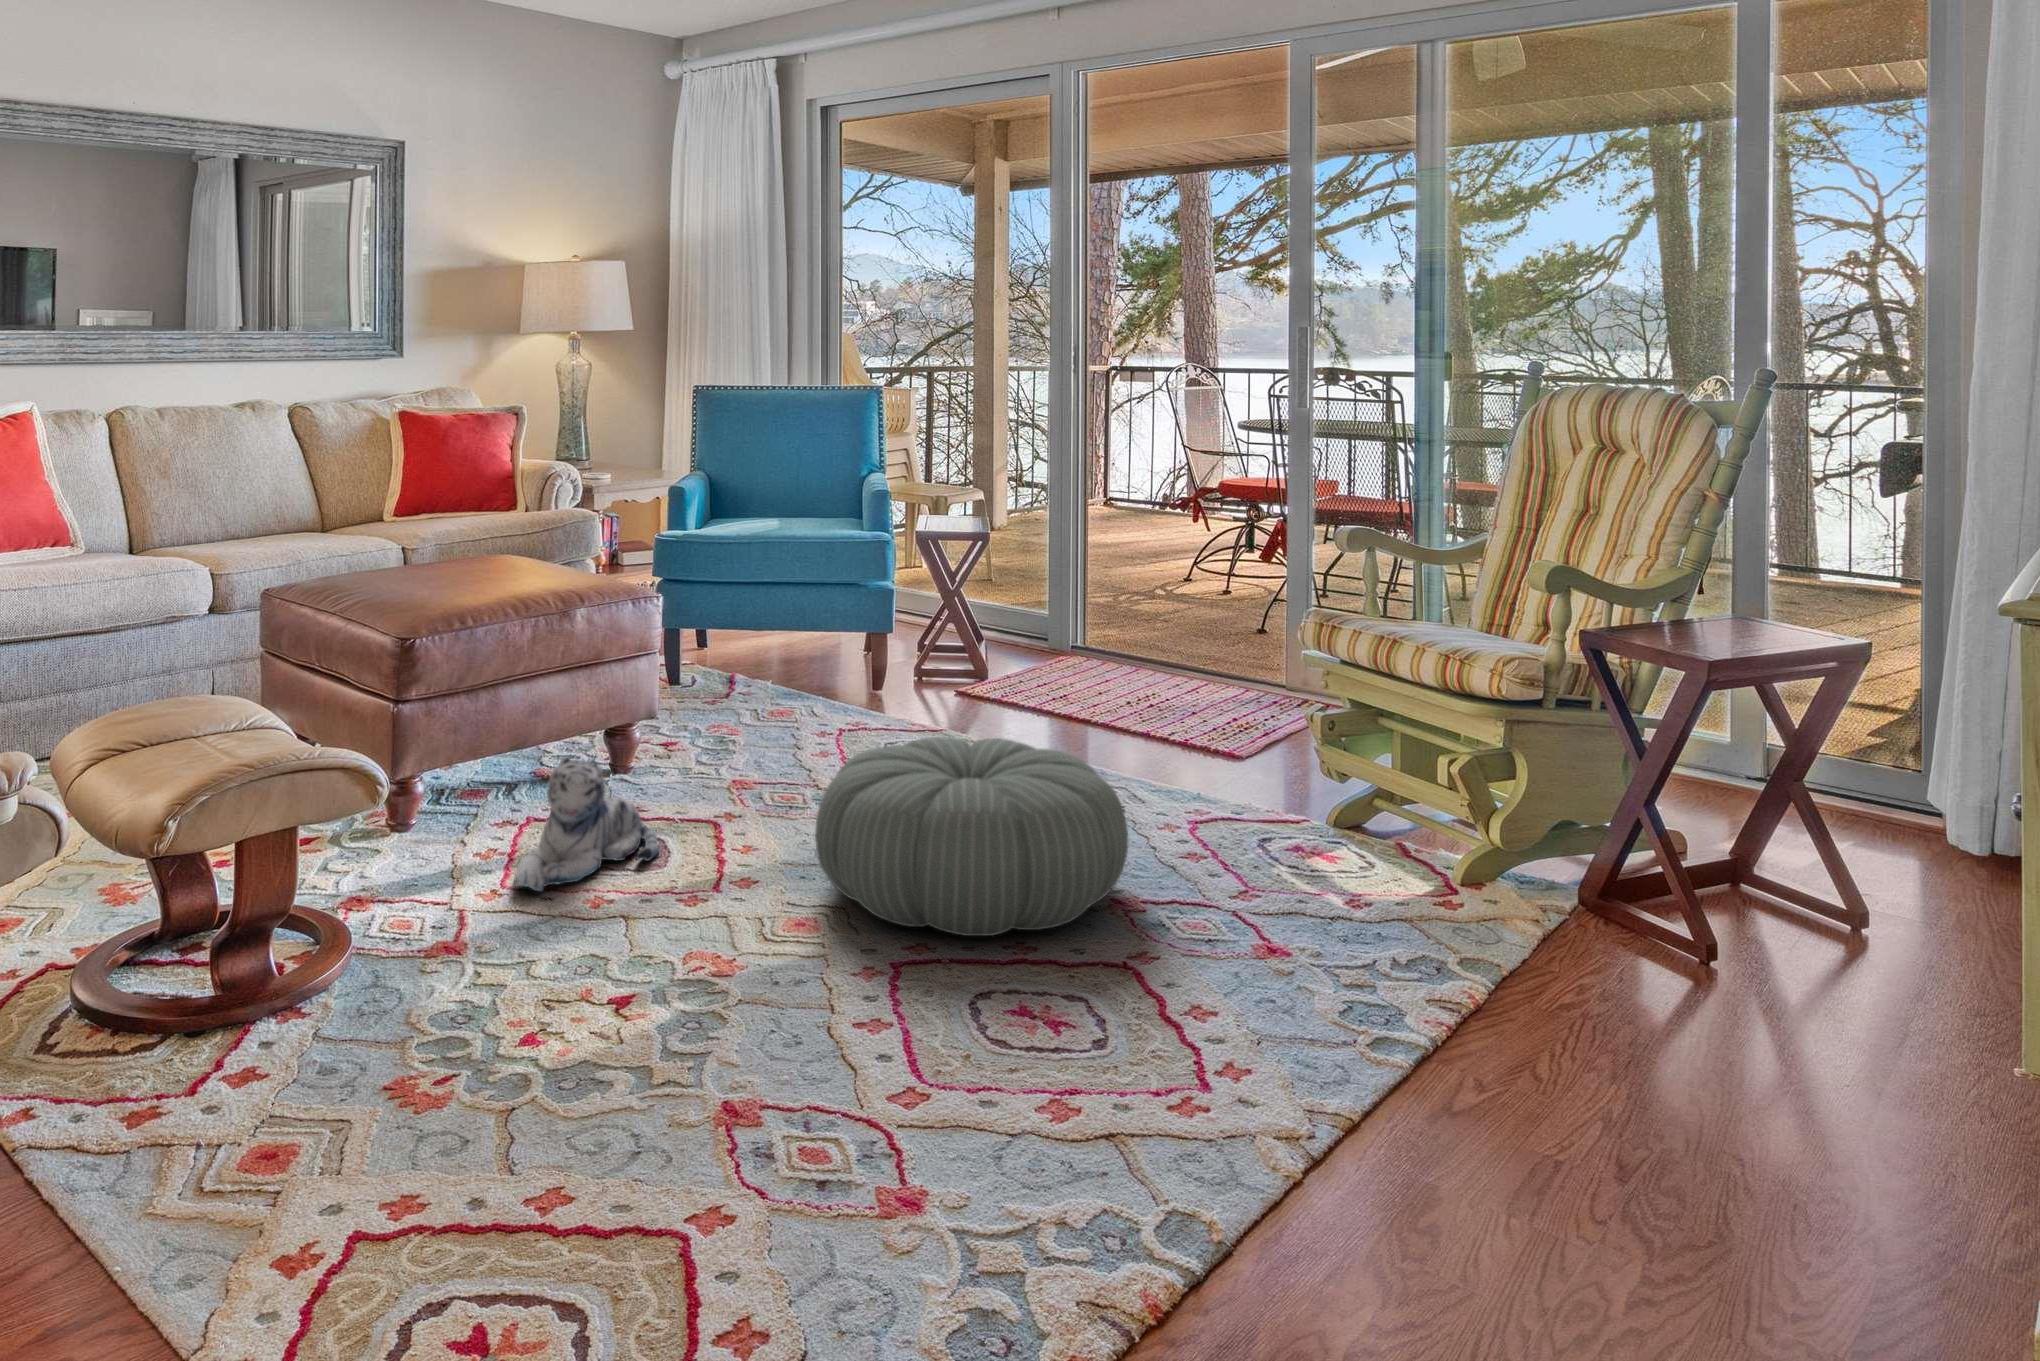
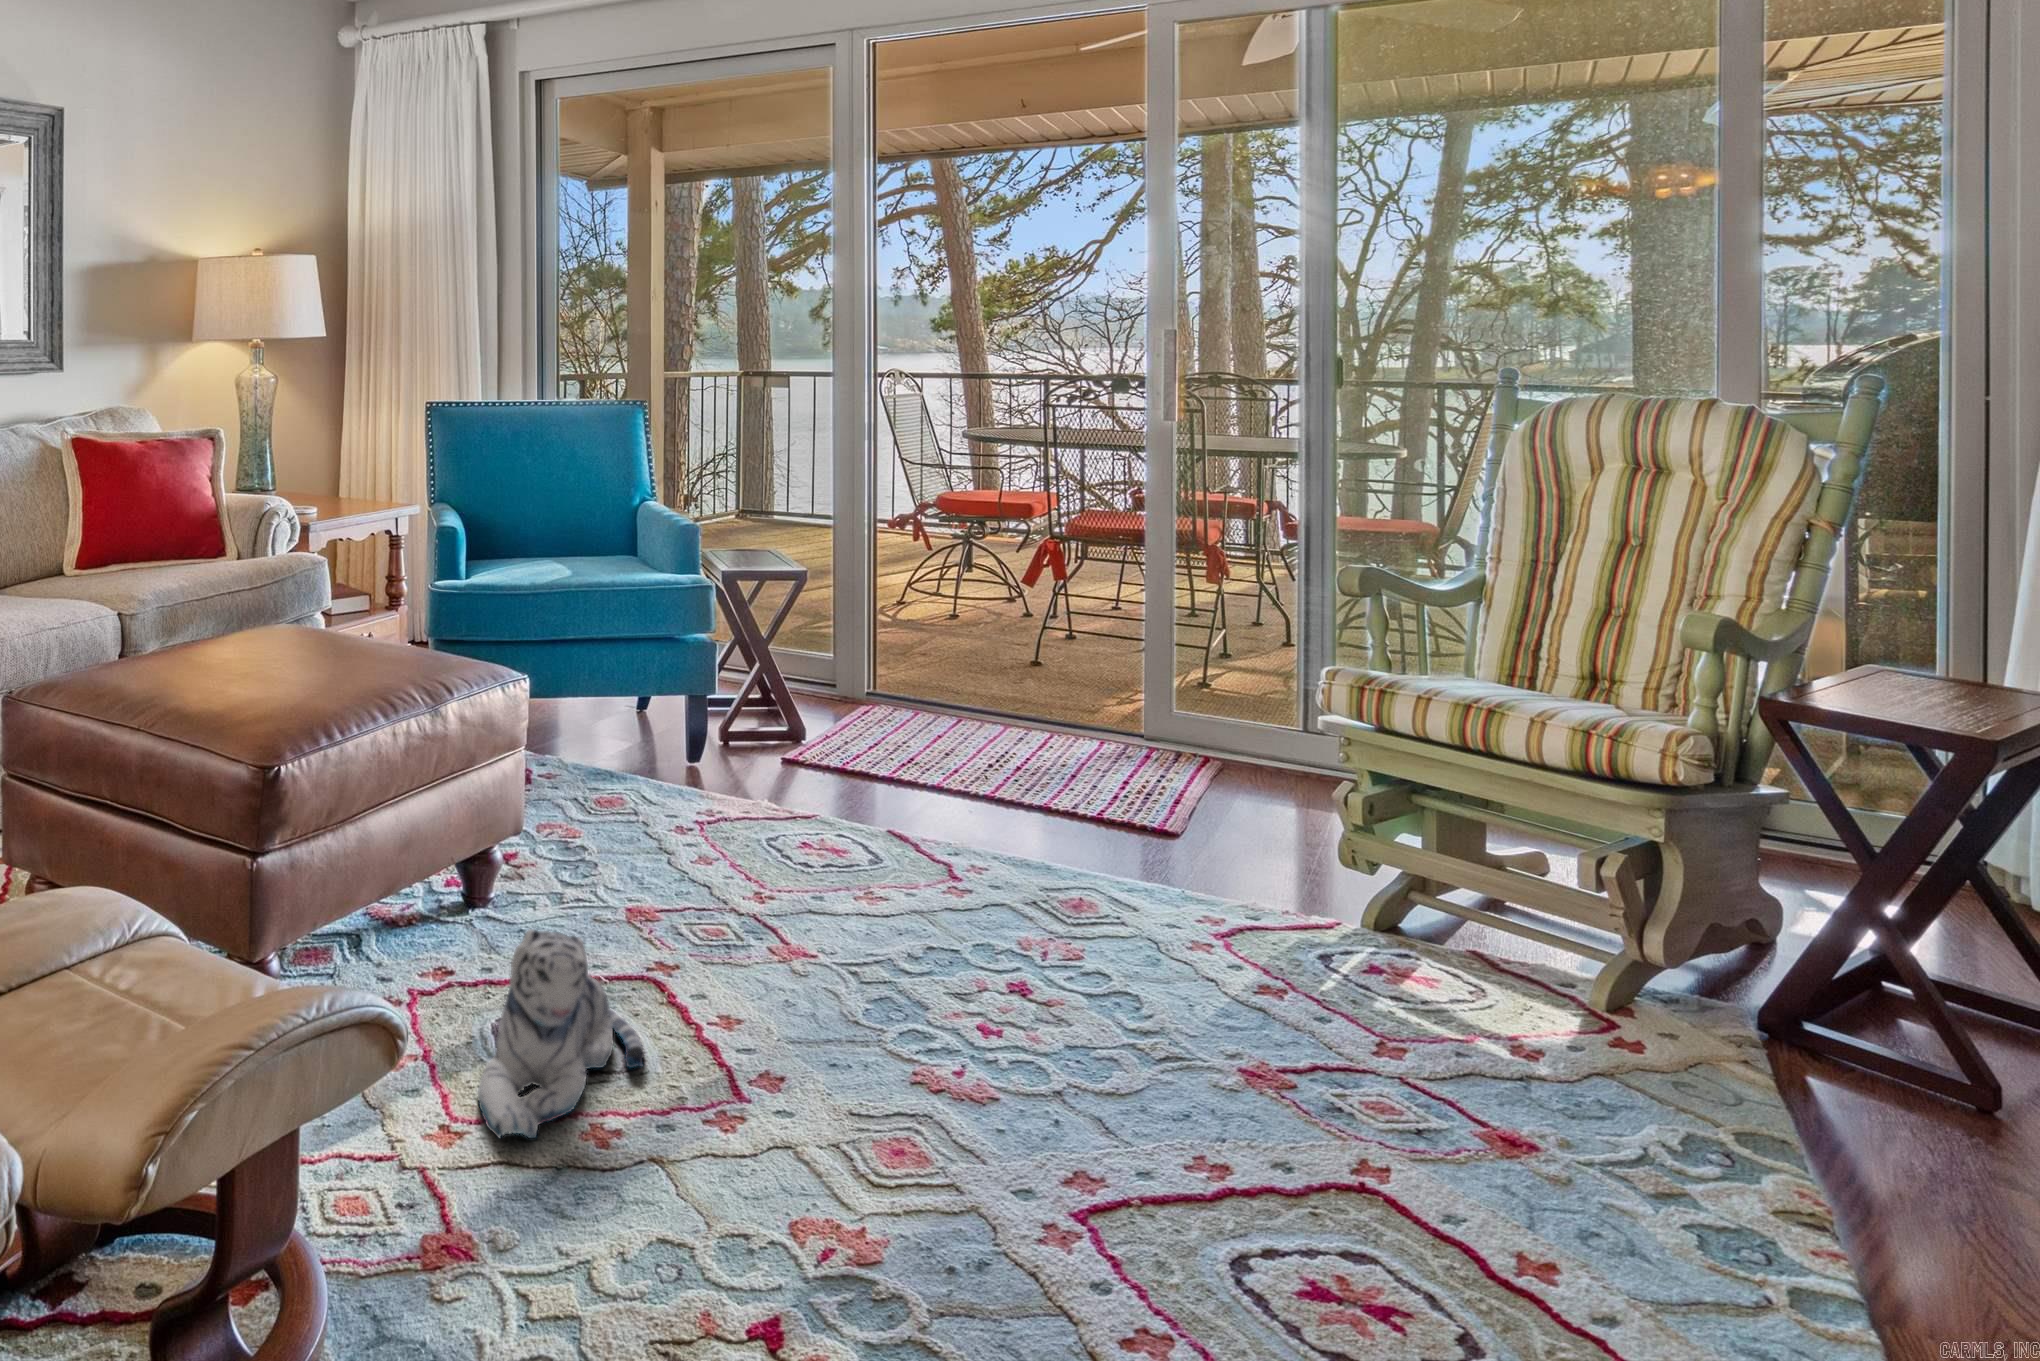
pouf: present [815,737,1128,936] -> none [892,865,1355,1176]

